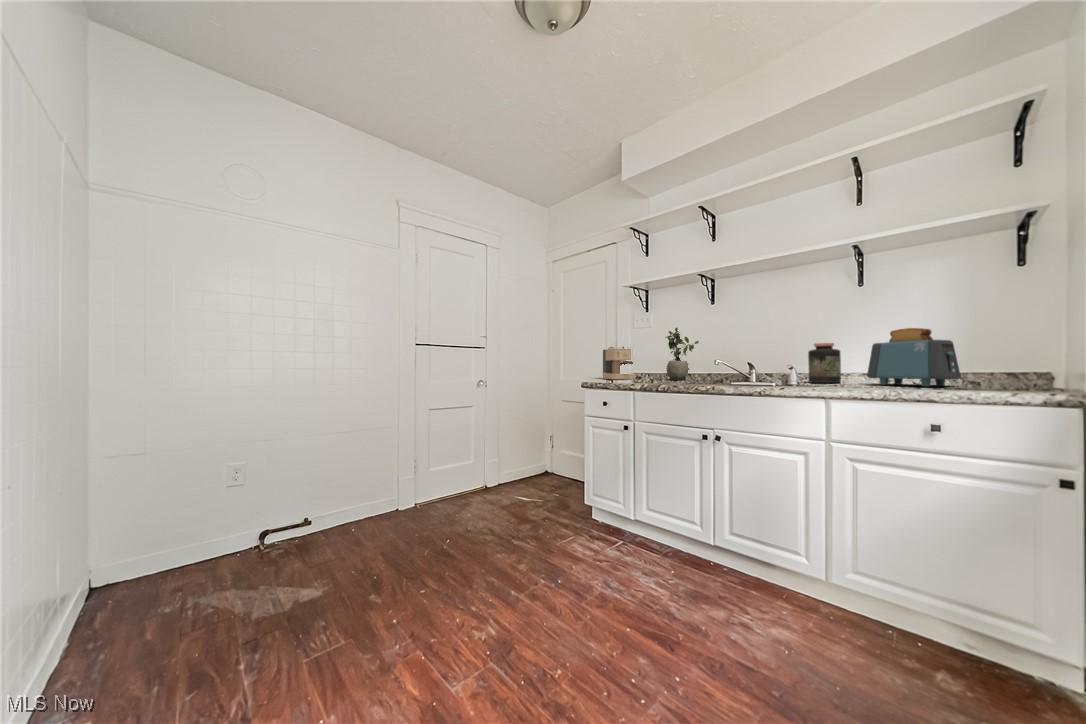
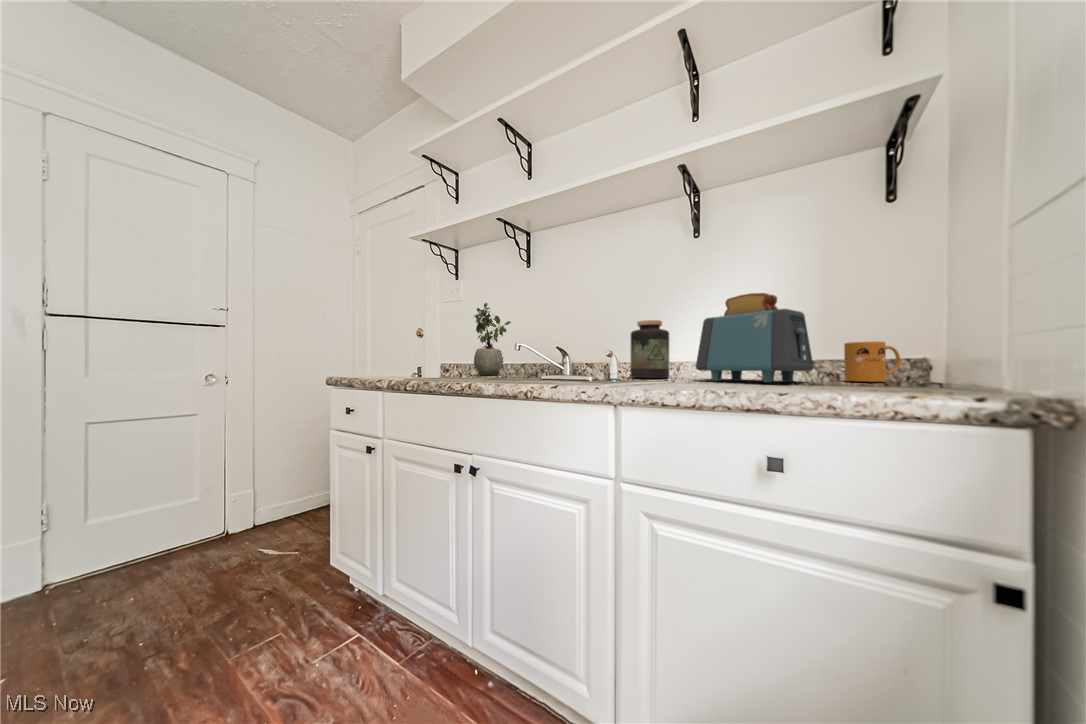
coffee maker: present [602,347,636,379] -> none [406,330,449,374]
mug: none [985,360,1030,386] -> present [844,341,901,382]

